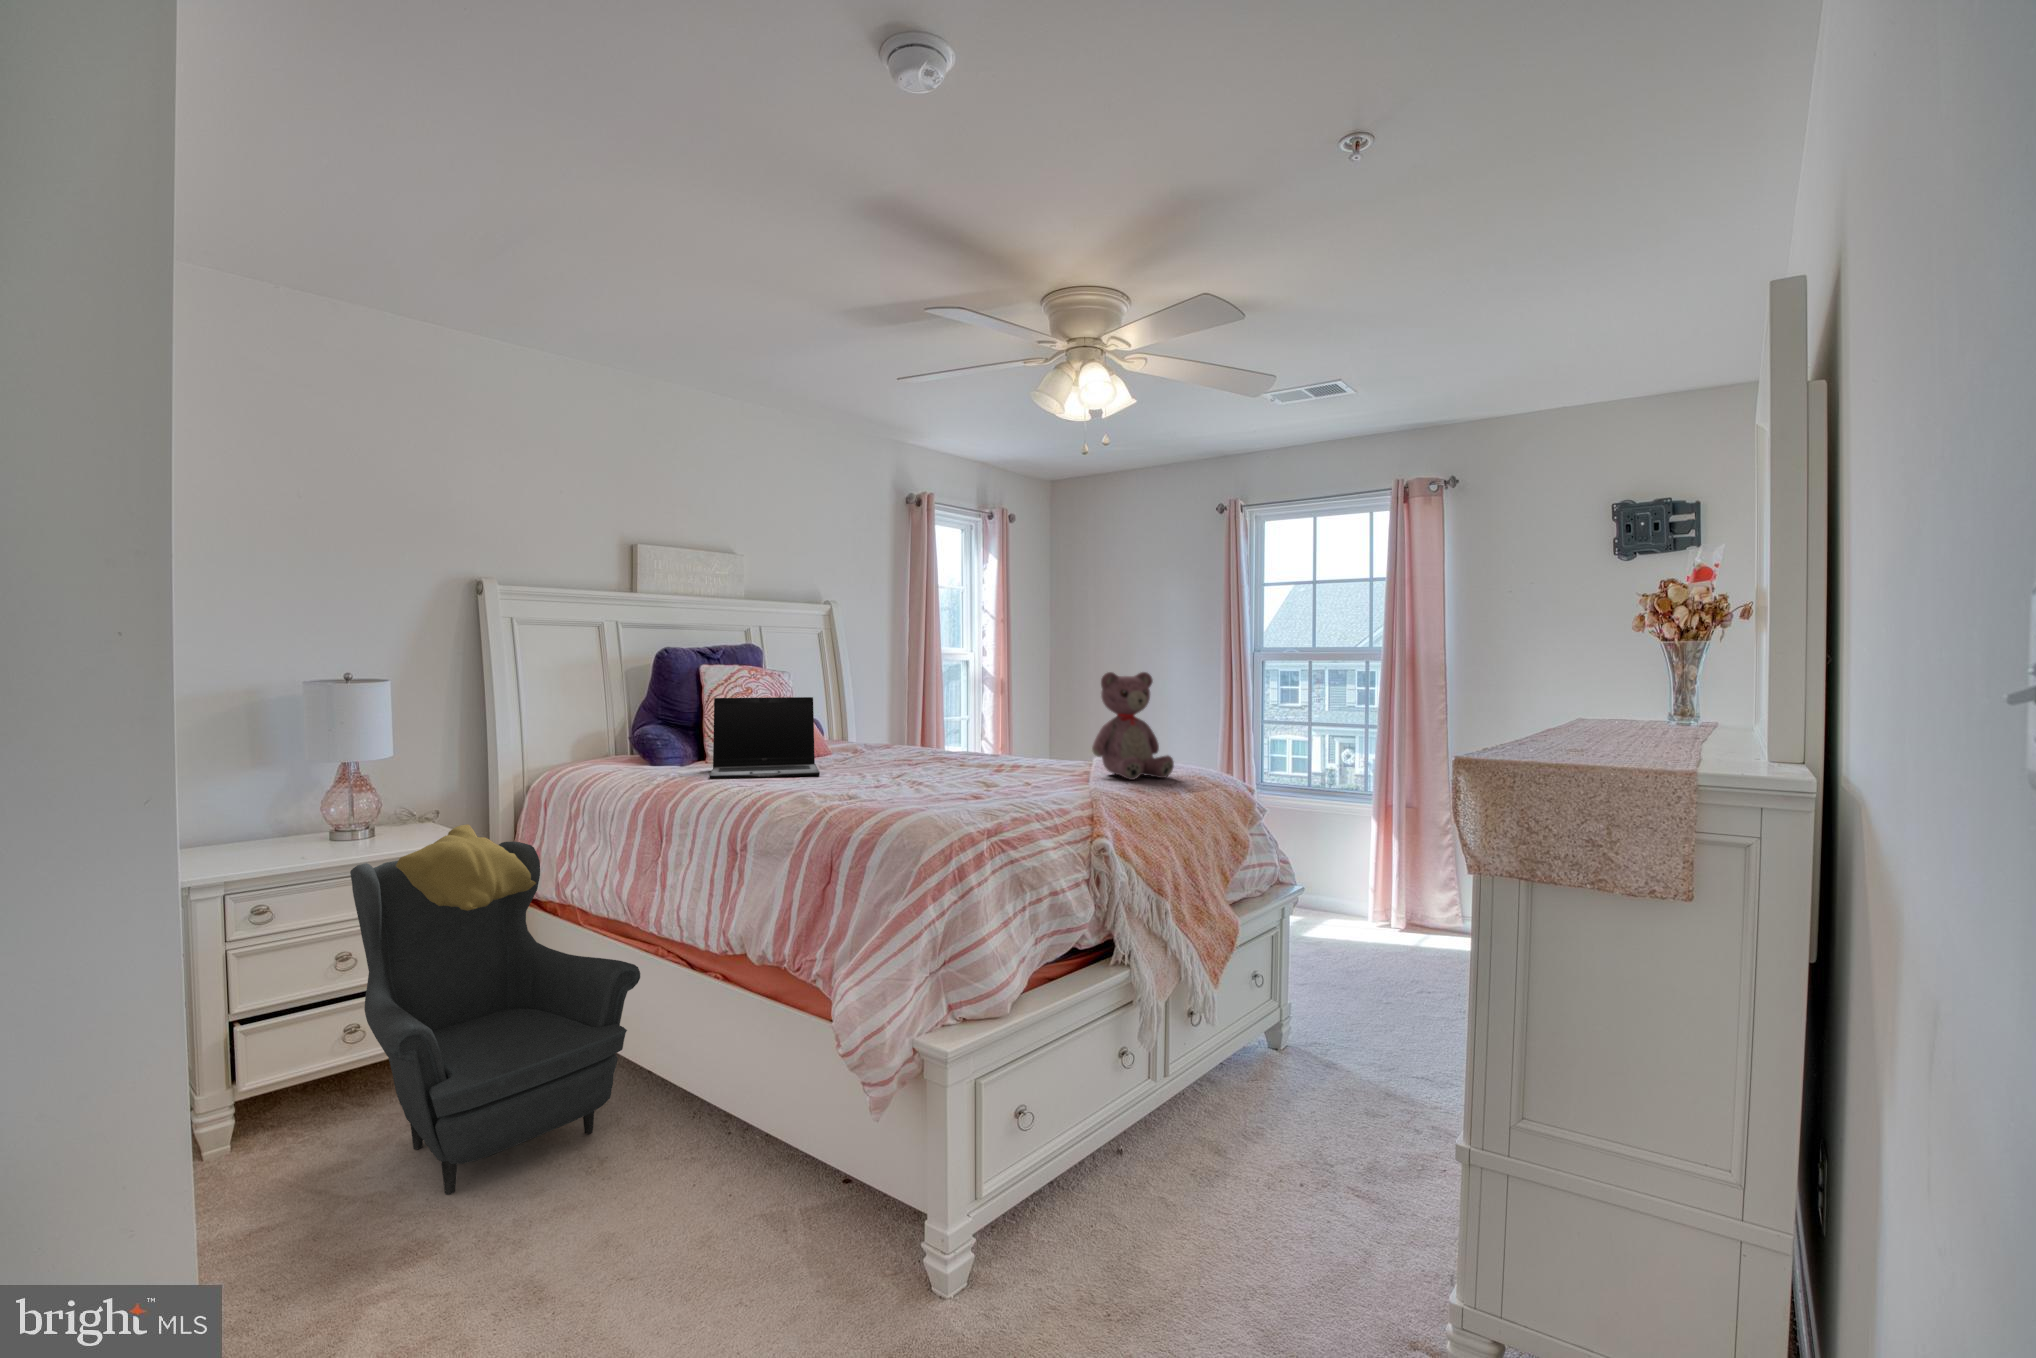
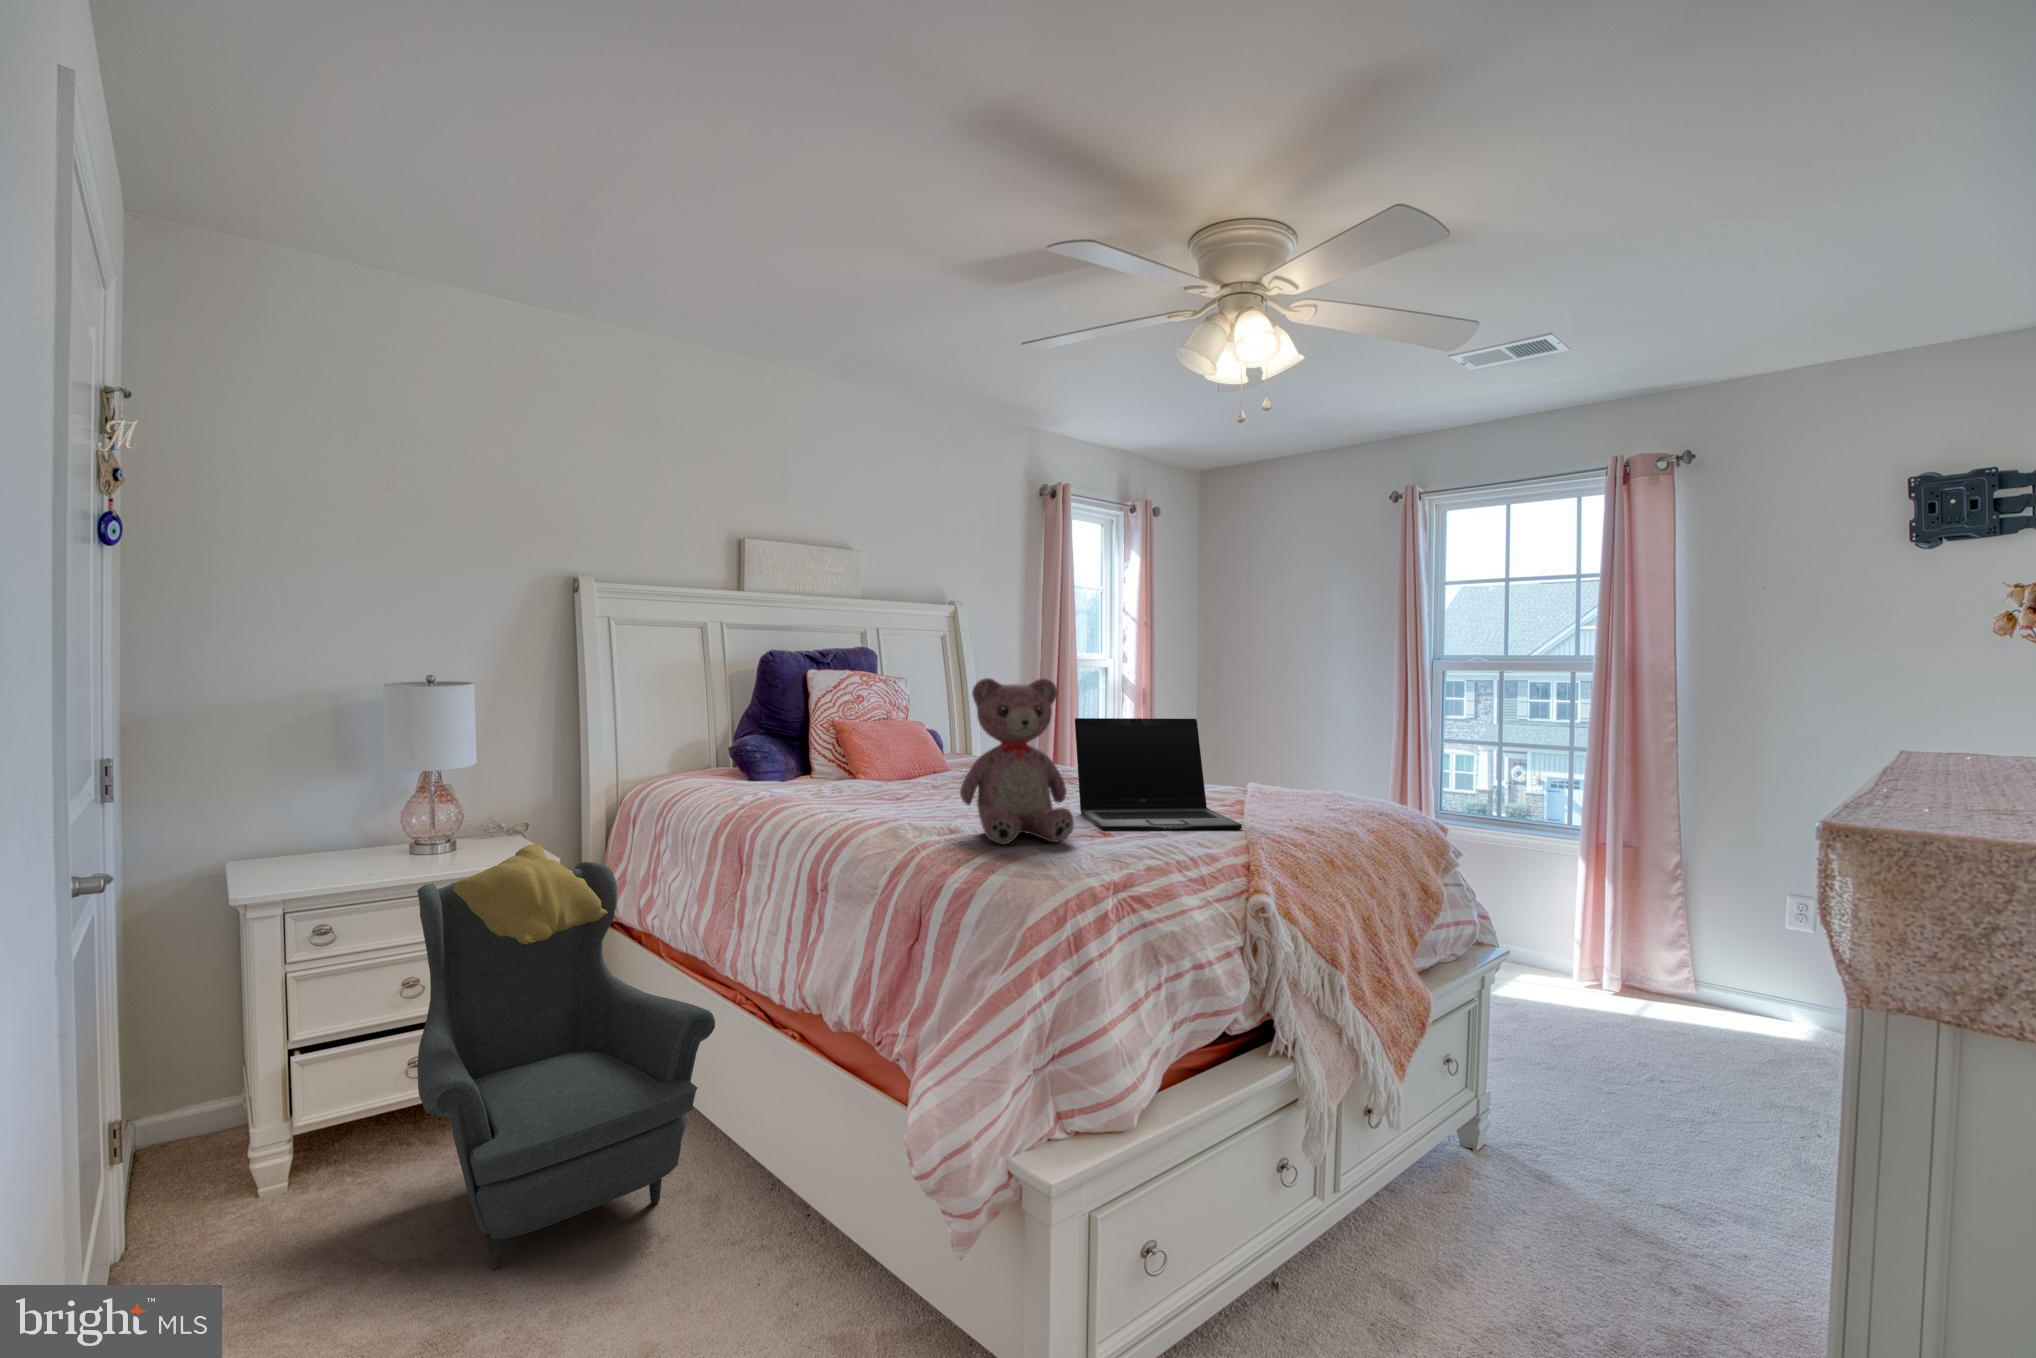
teddy bear: present [1092,672,1174,780] -> present [960,678,1074,844]
laptop: present [710,697,820,779] -> present [1075,718,1242,831]

